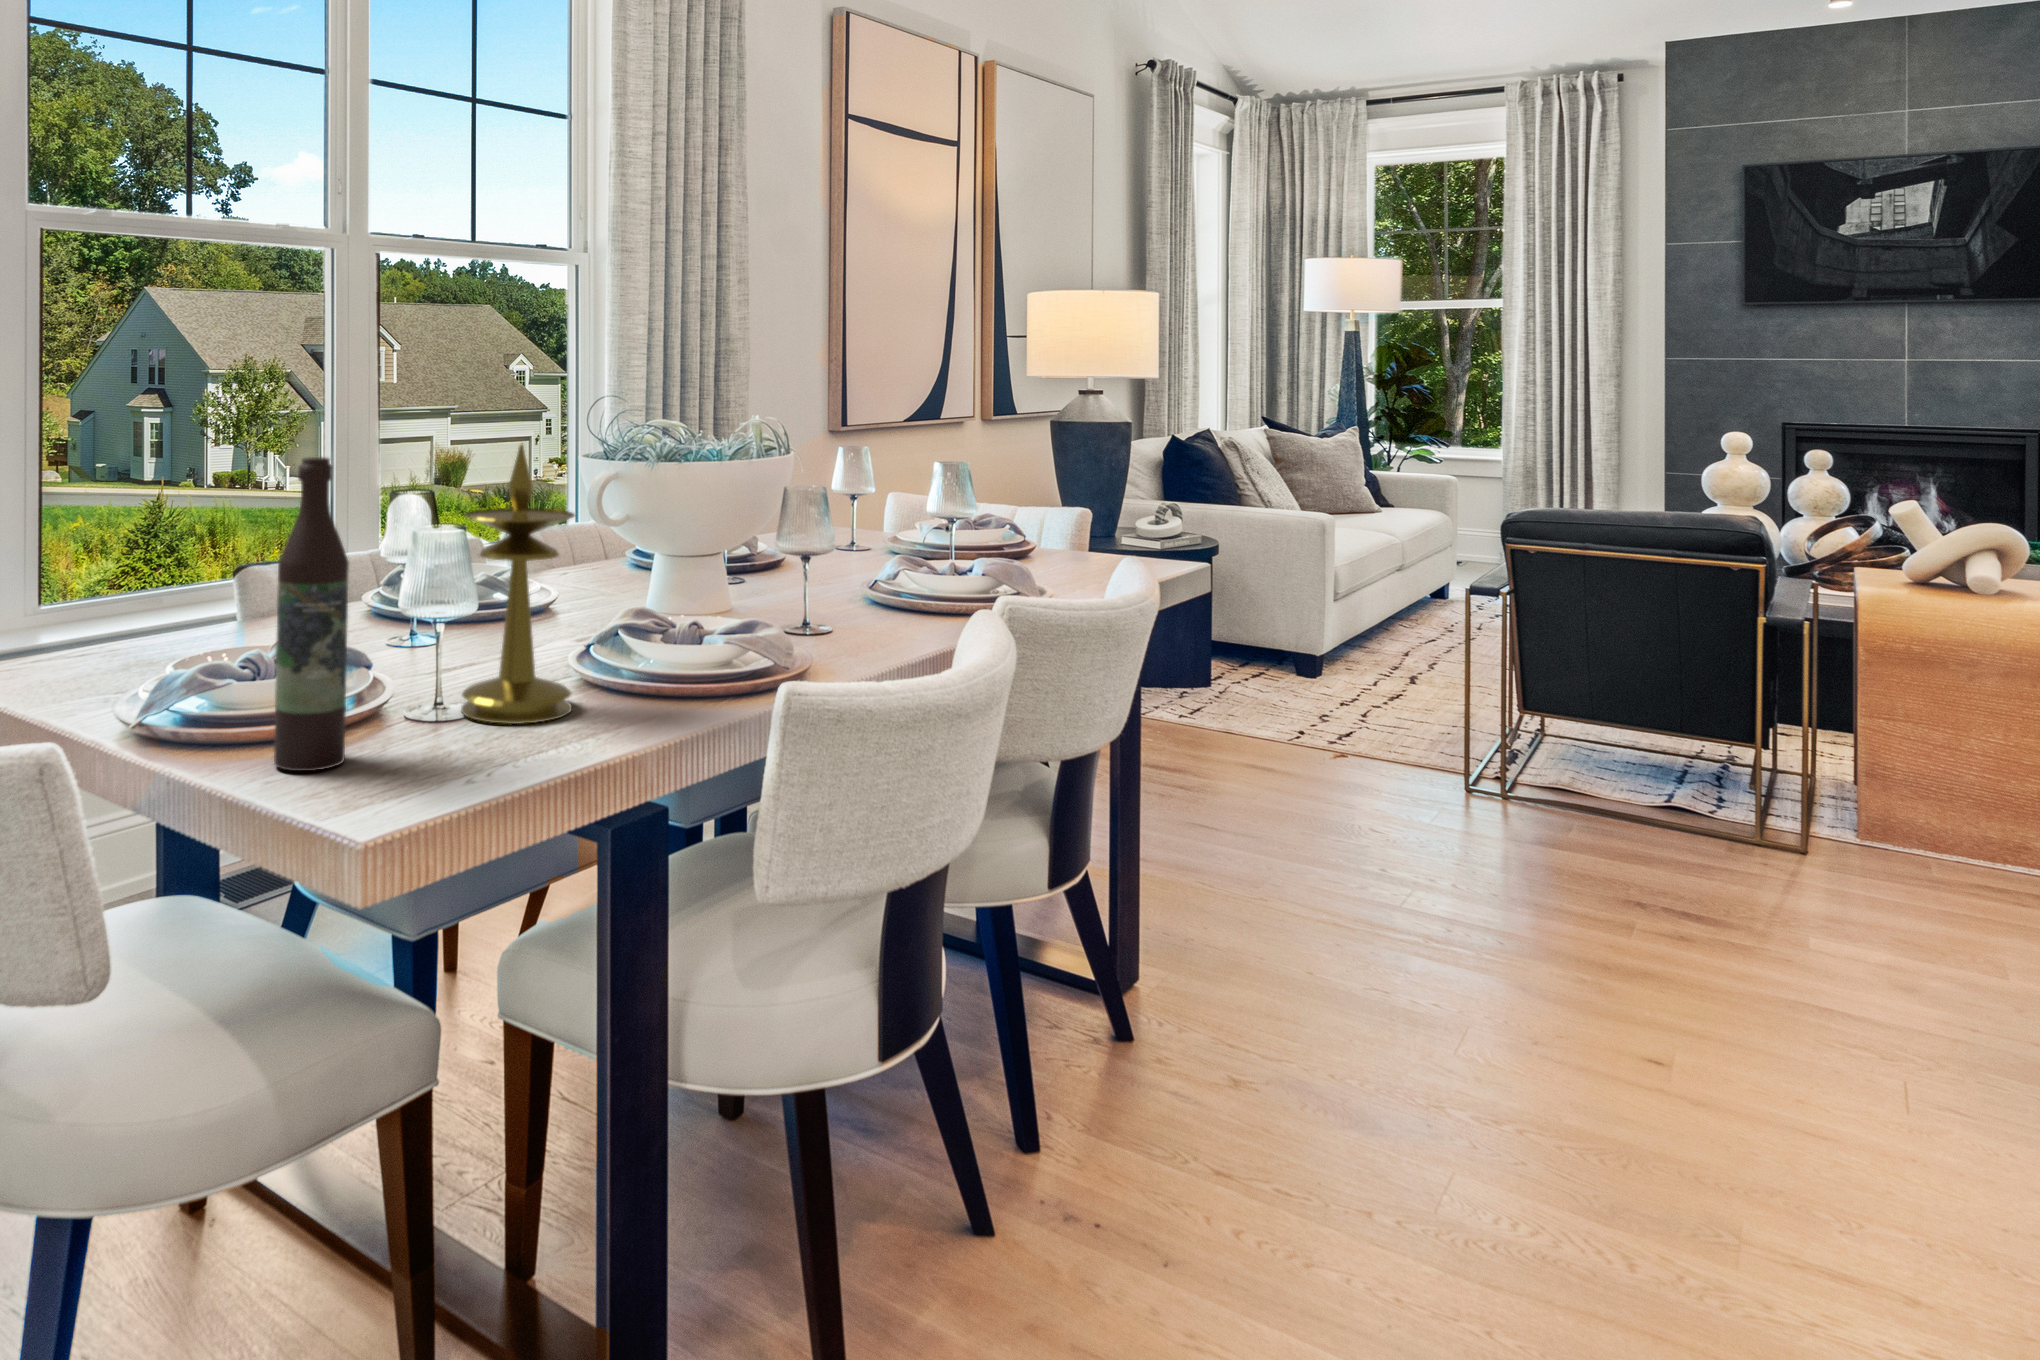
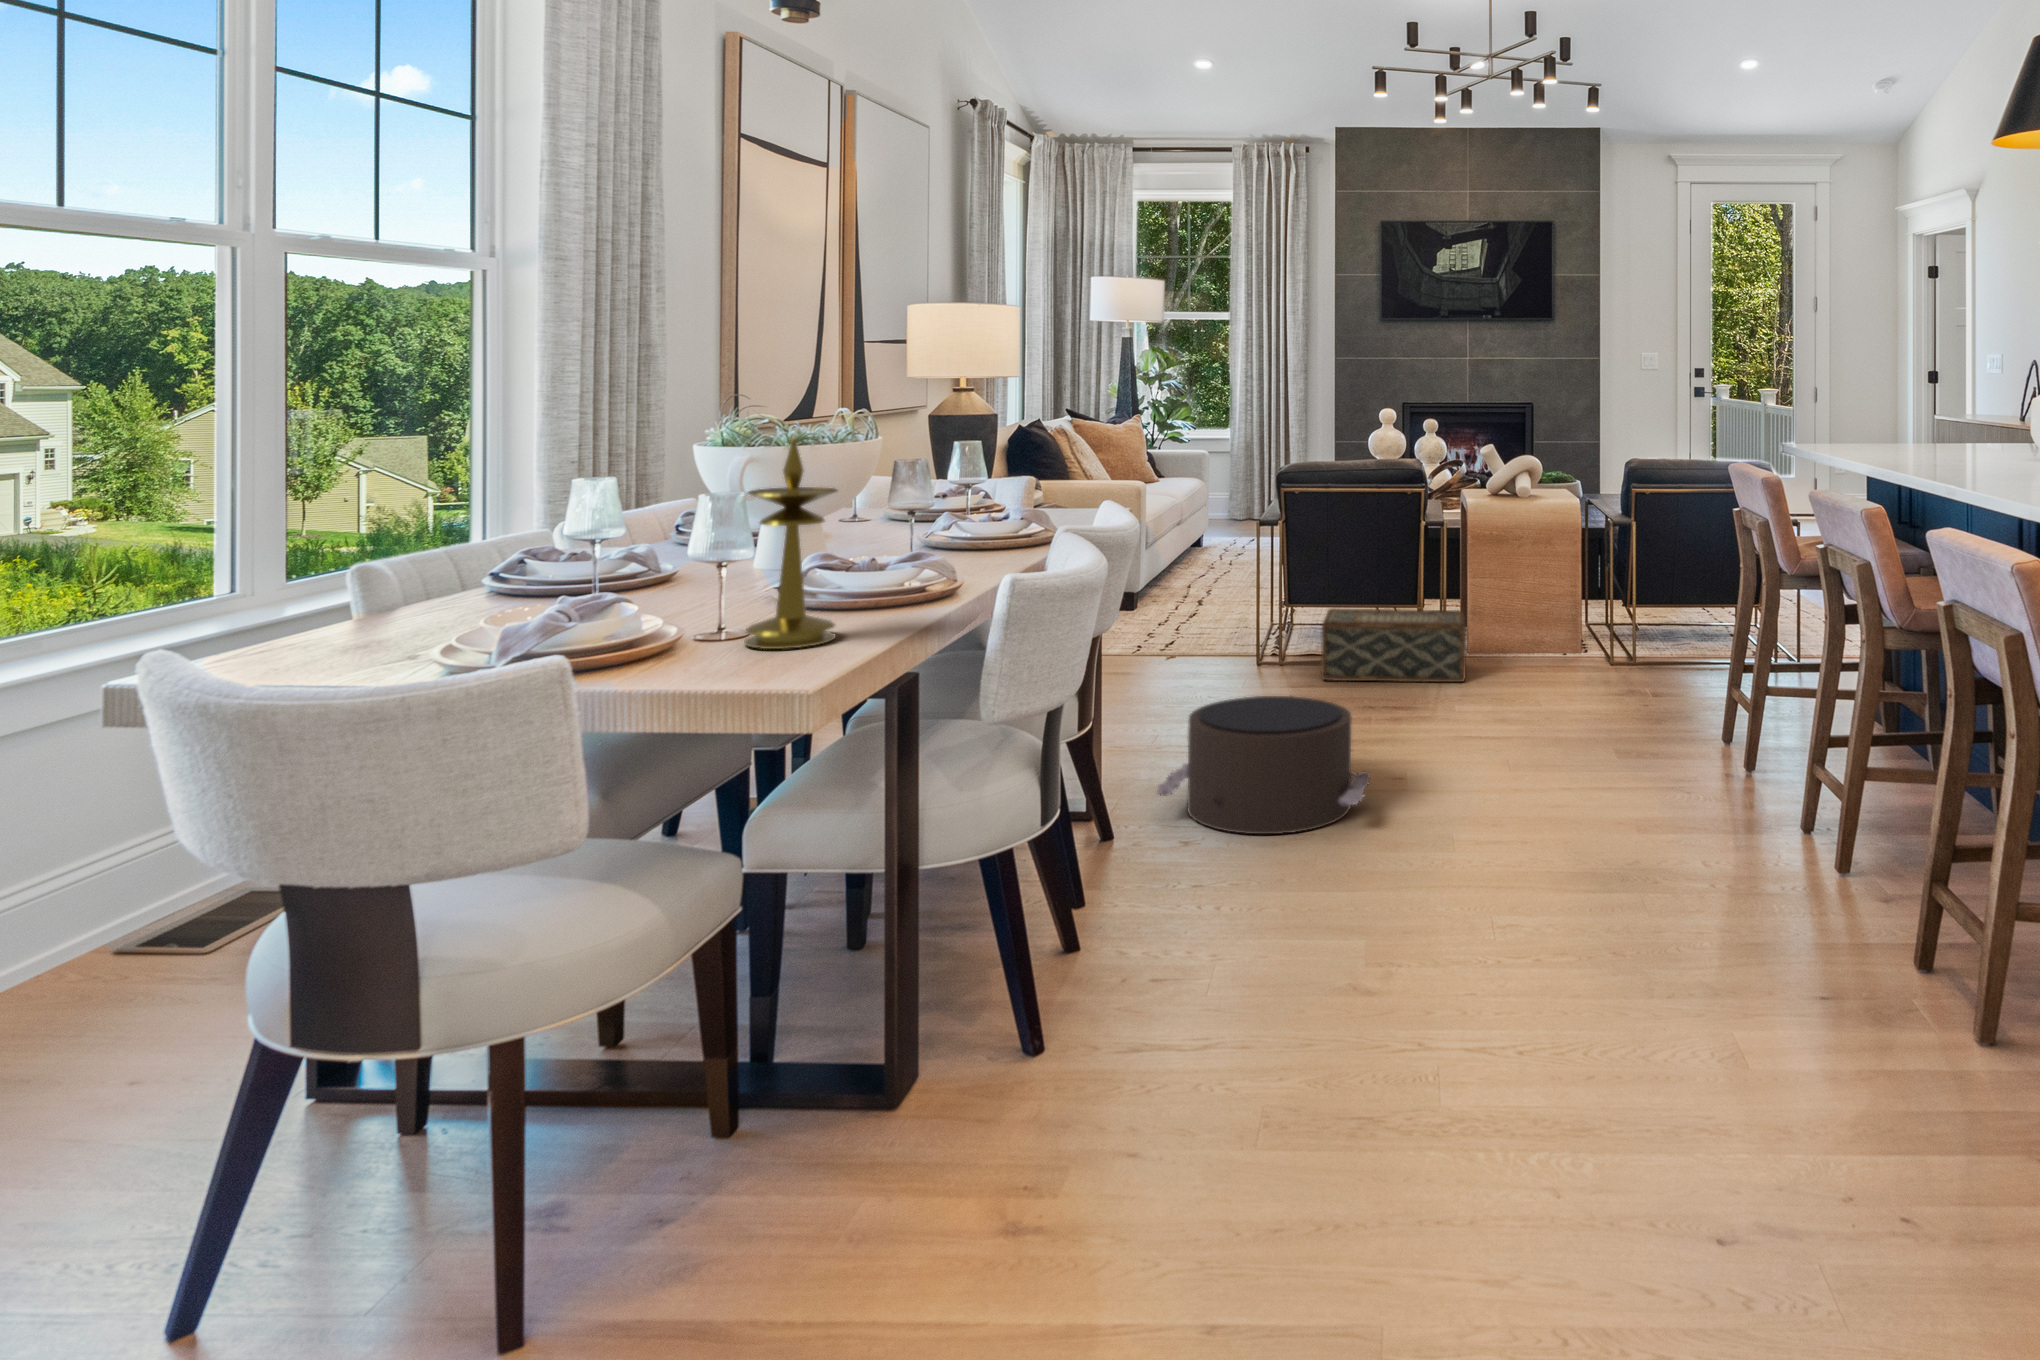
wine bottle: present [274,457,349,771] -> none [657,452,719,692]
woven basket: none [1562,729,1842,889] -> present [1321,609,1466,682]
pouf: none [1206,854,1578,1100] -> present [1157,696,1370,834]

